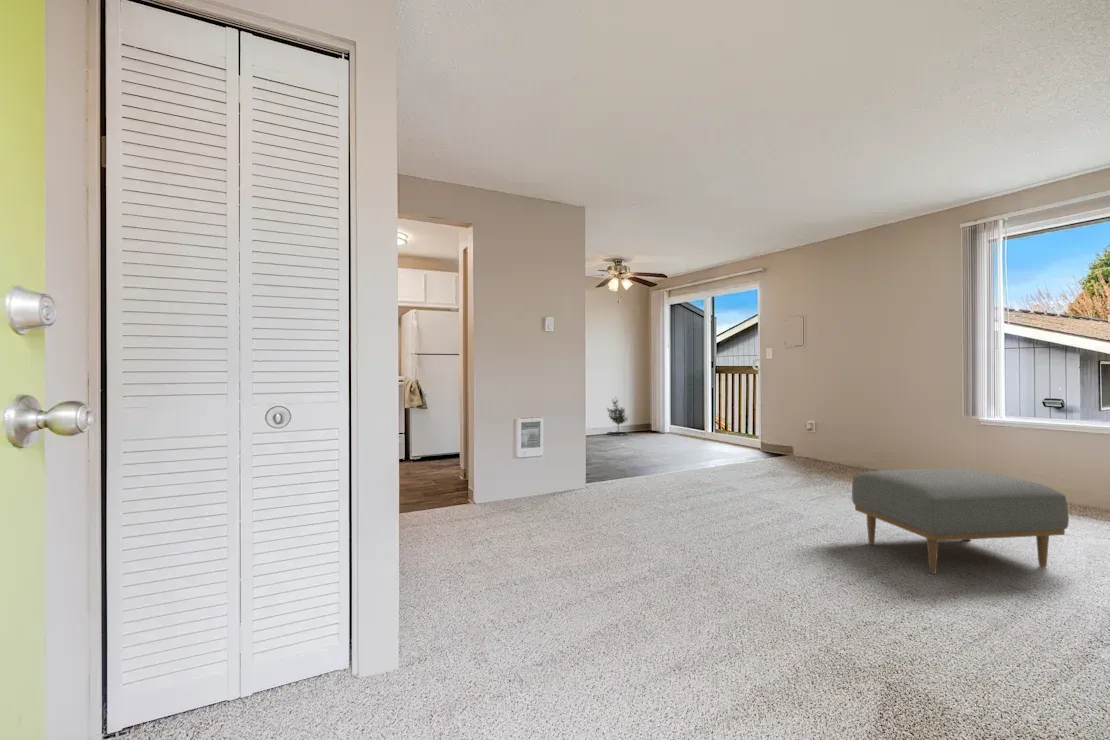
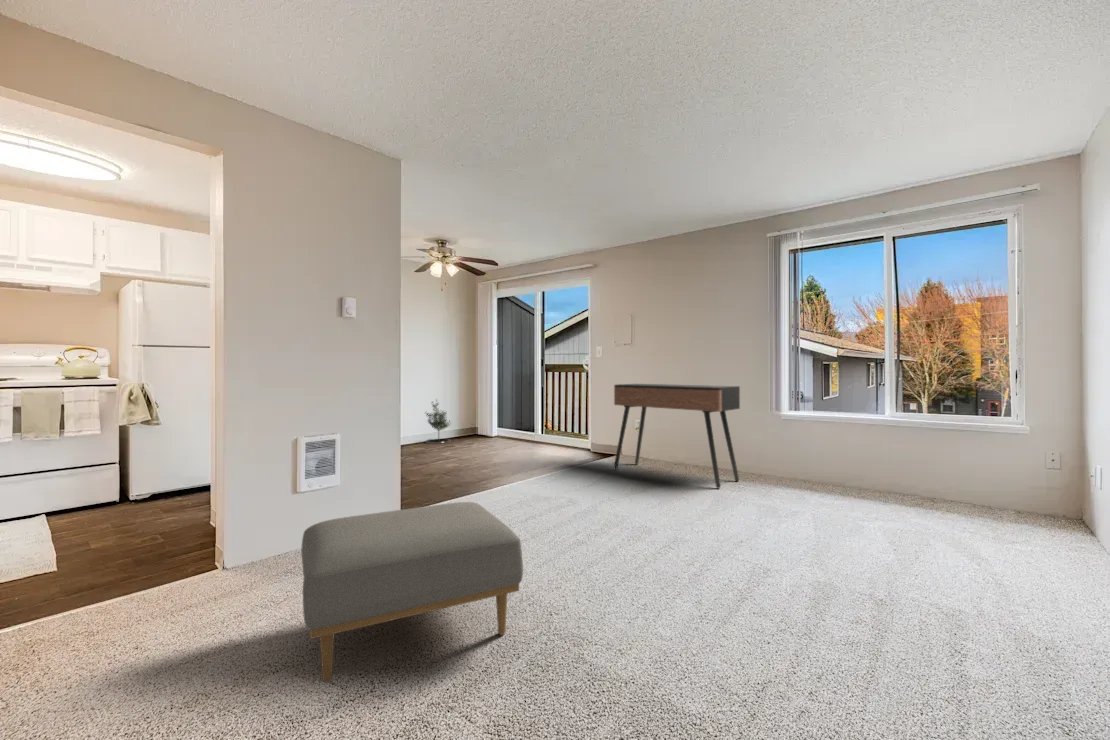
console table: none [780,384,921,489] -> present [614,384,740,488]
ottoman: present [852,468,1069,574] -> present [301,502,523,683]

